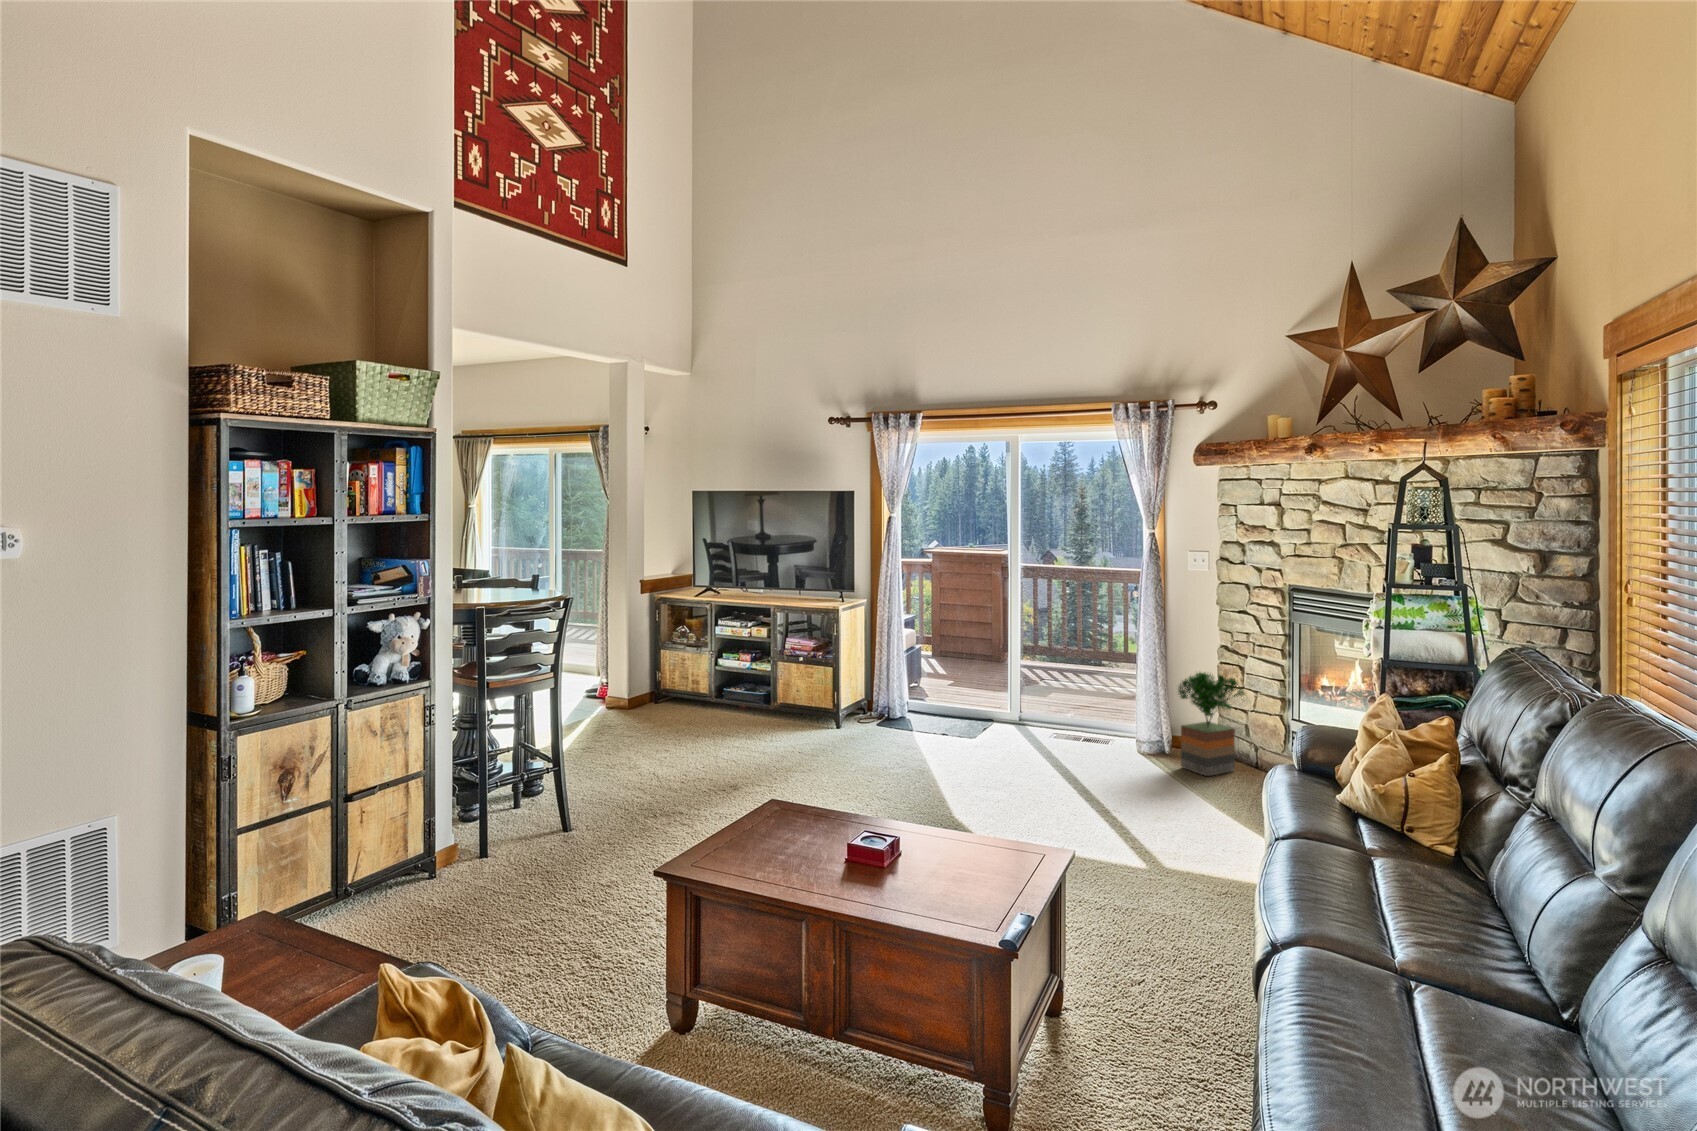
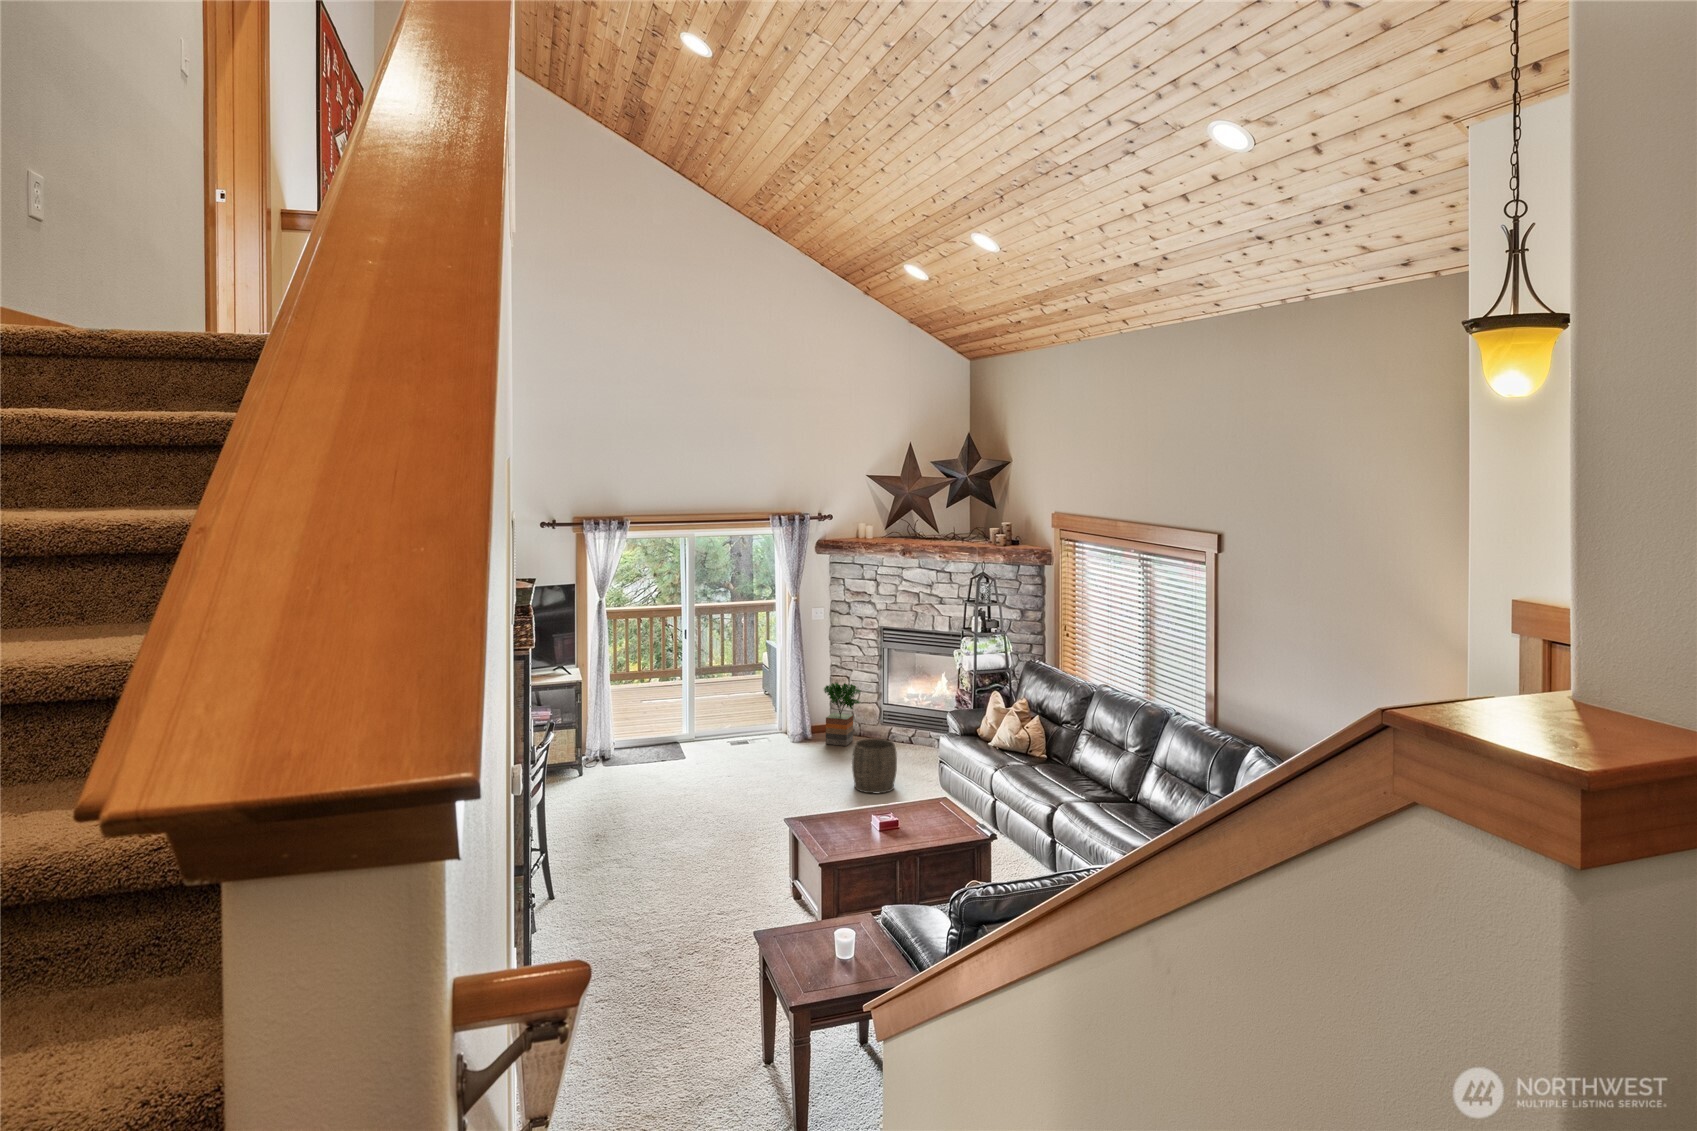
woven basket: none [1092,759,1172,857] -> present [852,739,897,793]

